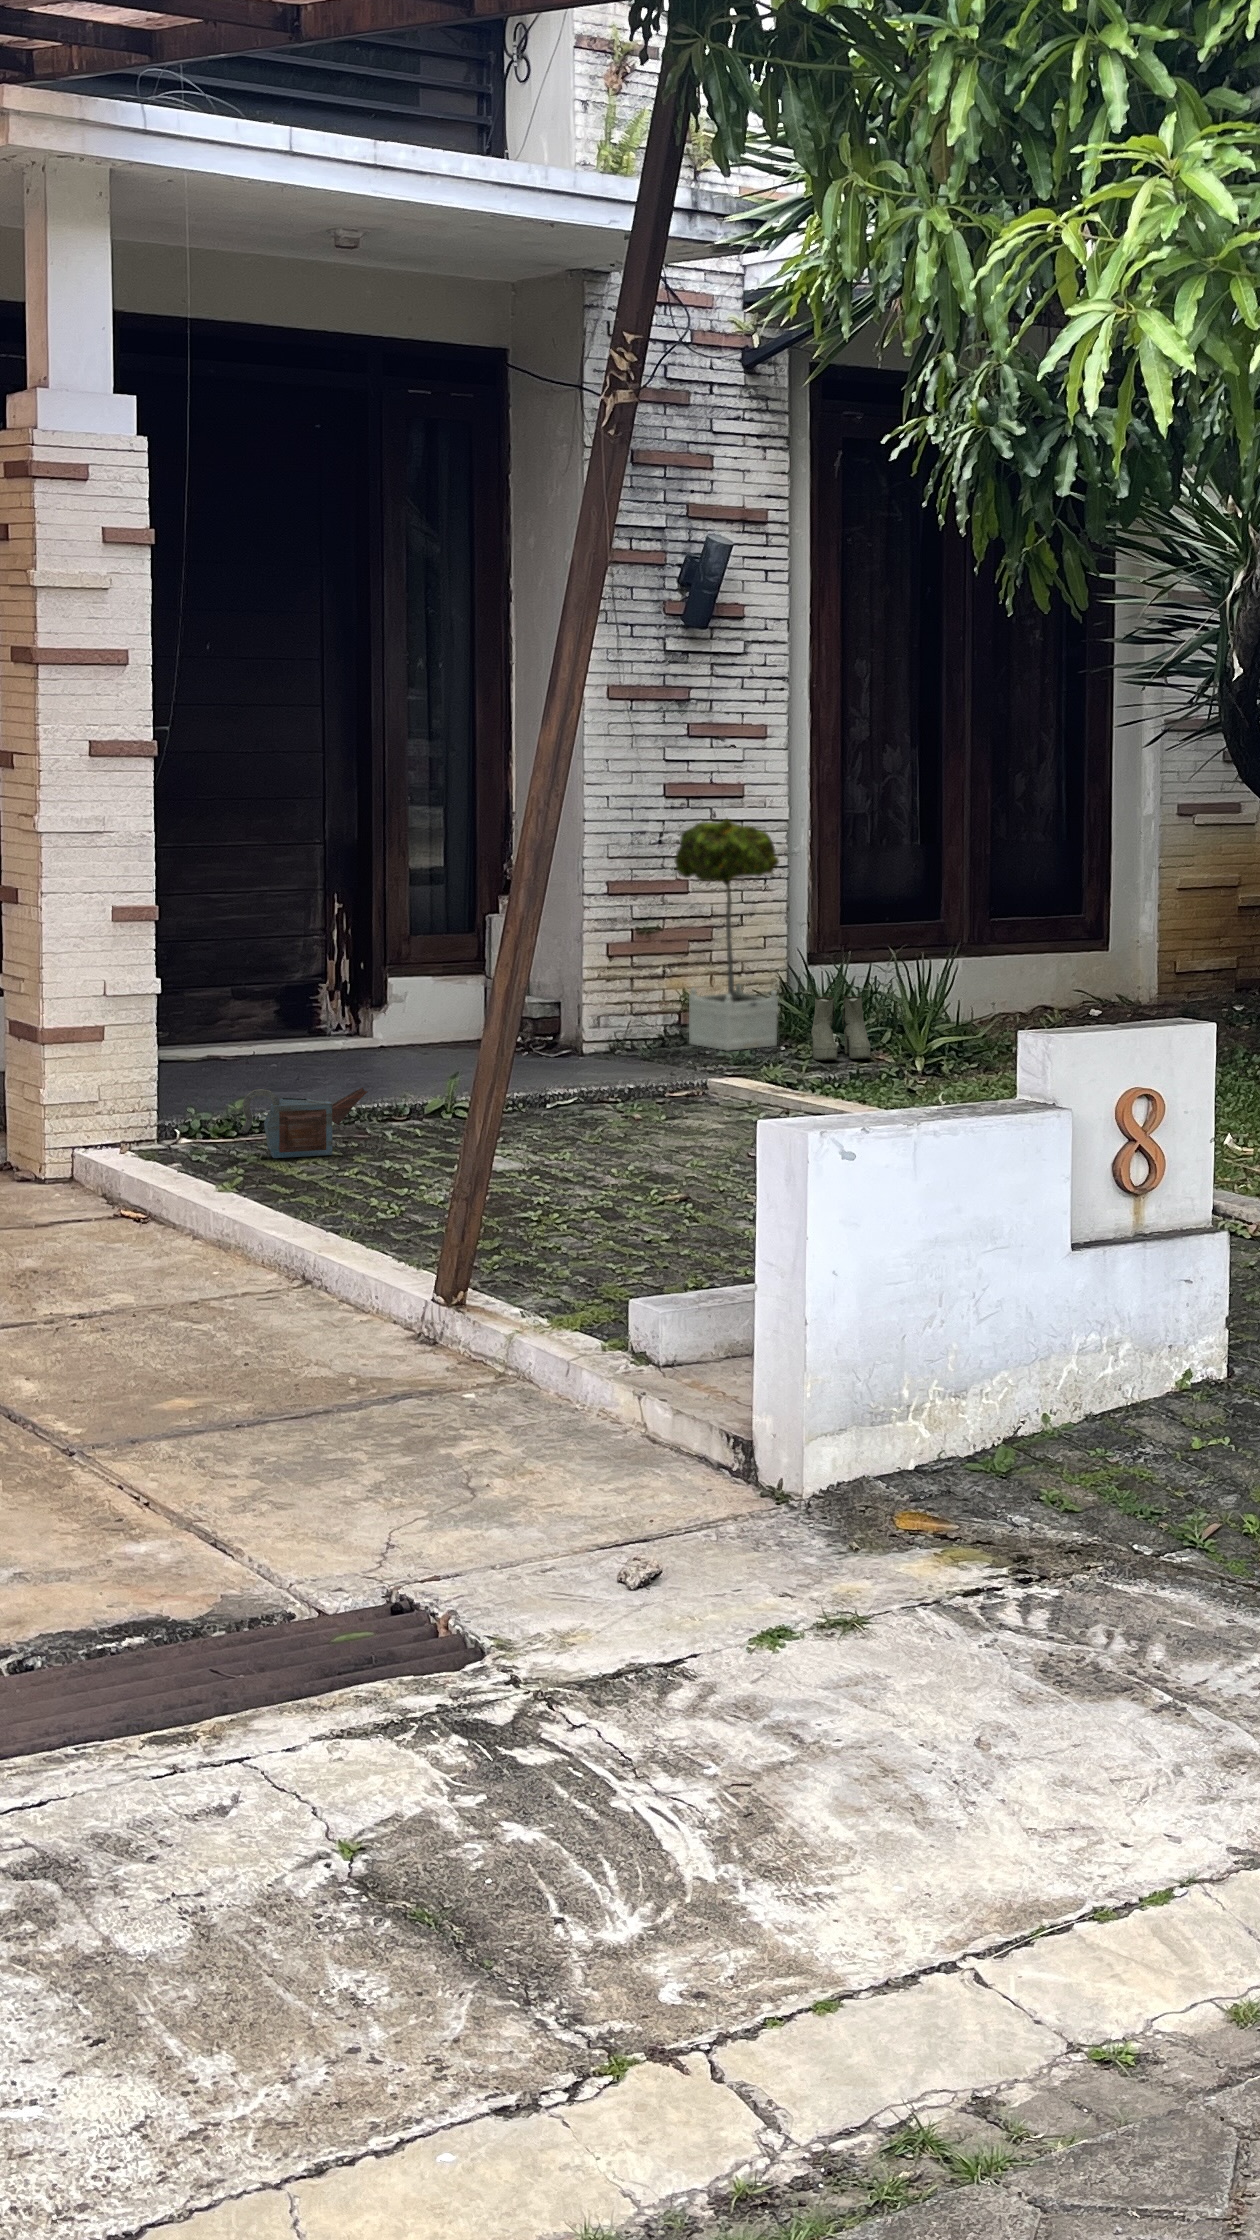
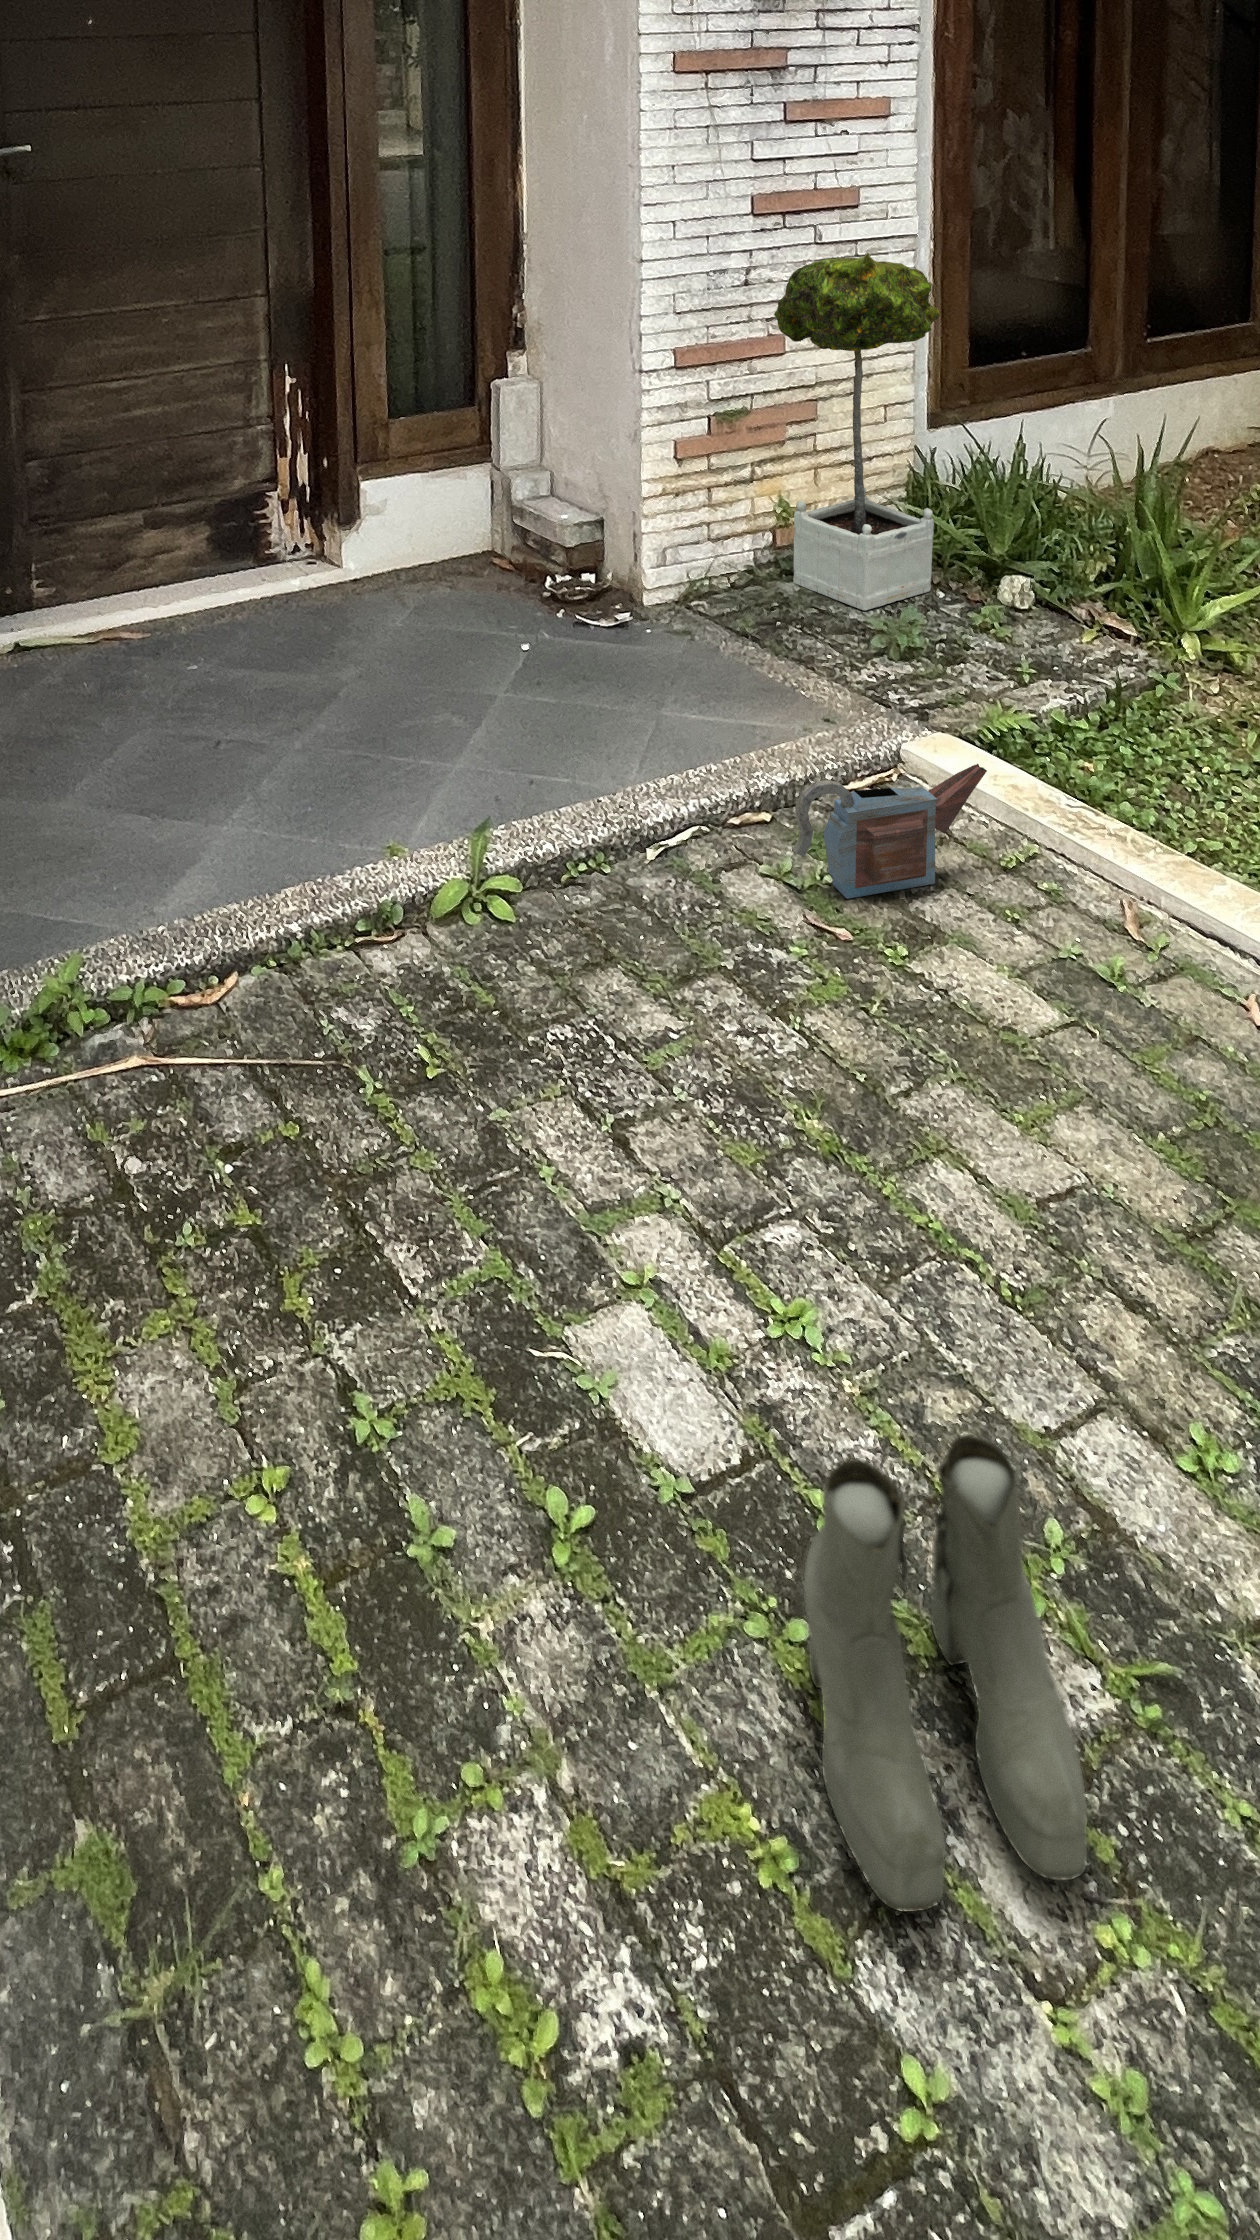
boots: present [811,996,871,1060] -> present [803,1434,1087,1912]
watering can: present [241,1088,368,1158] -> present [792,764,987,899]

